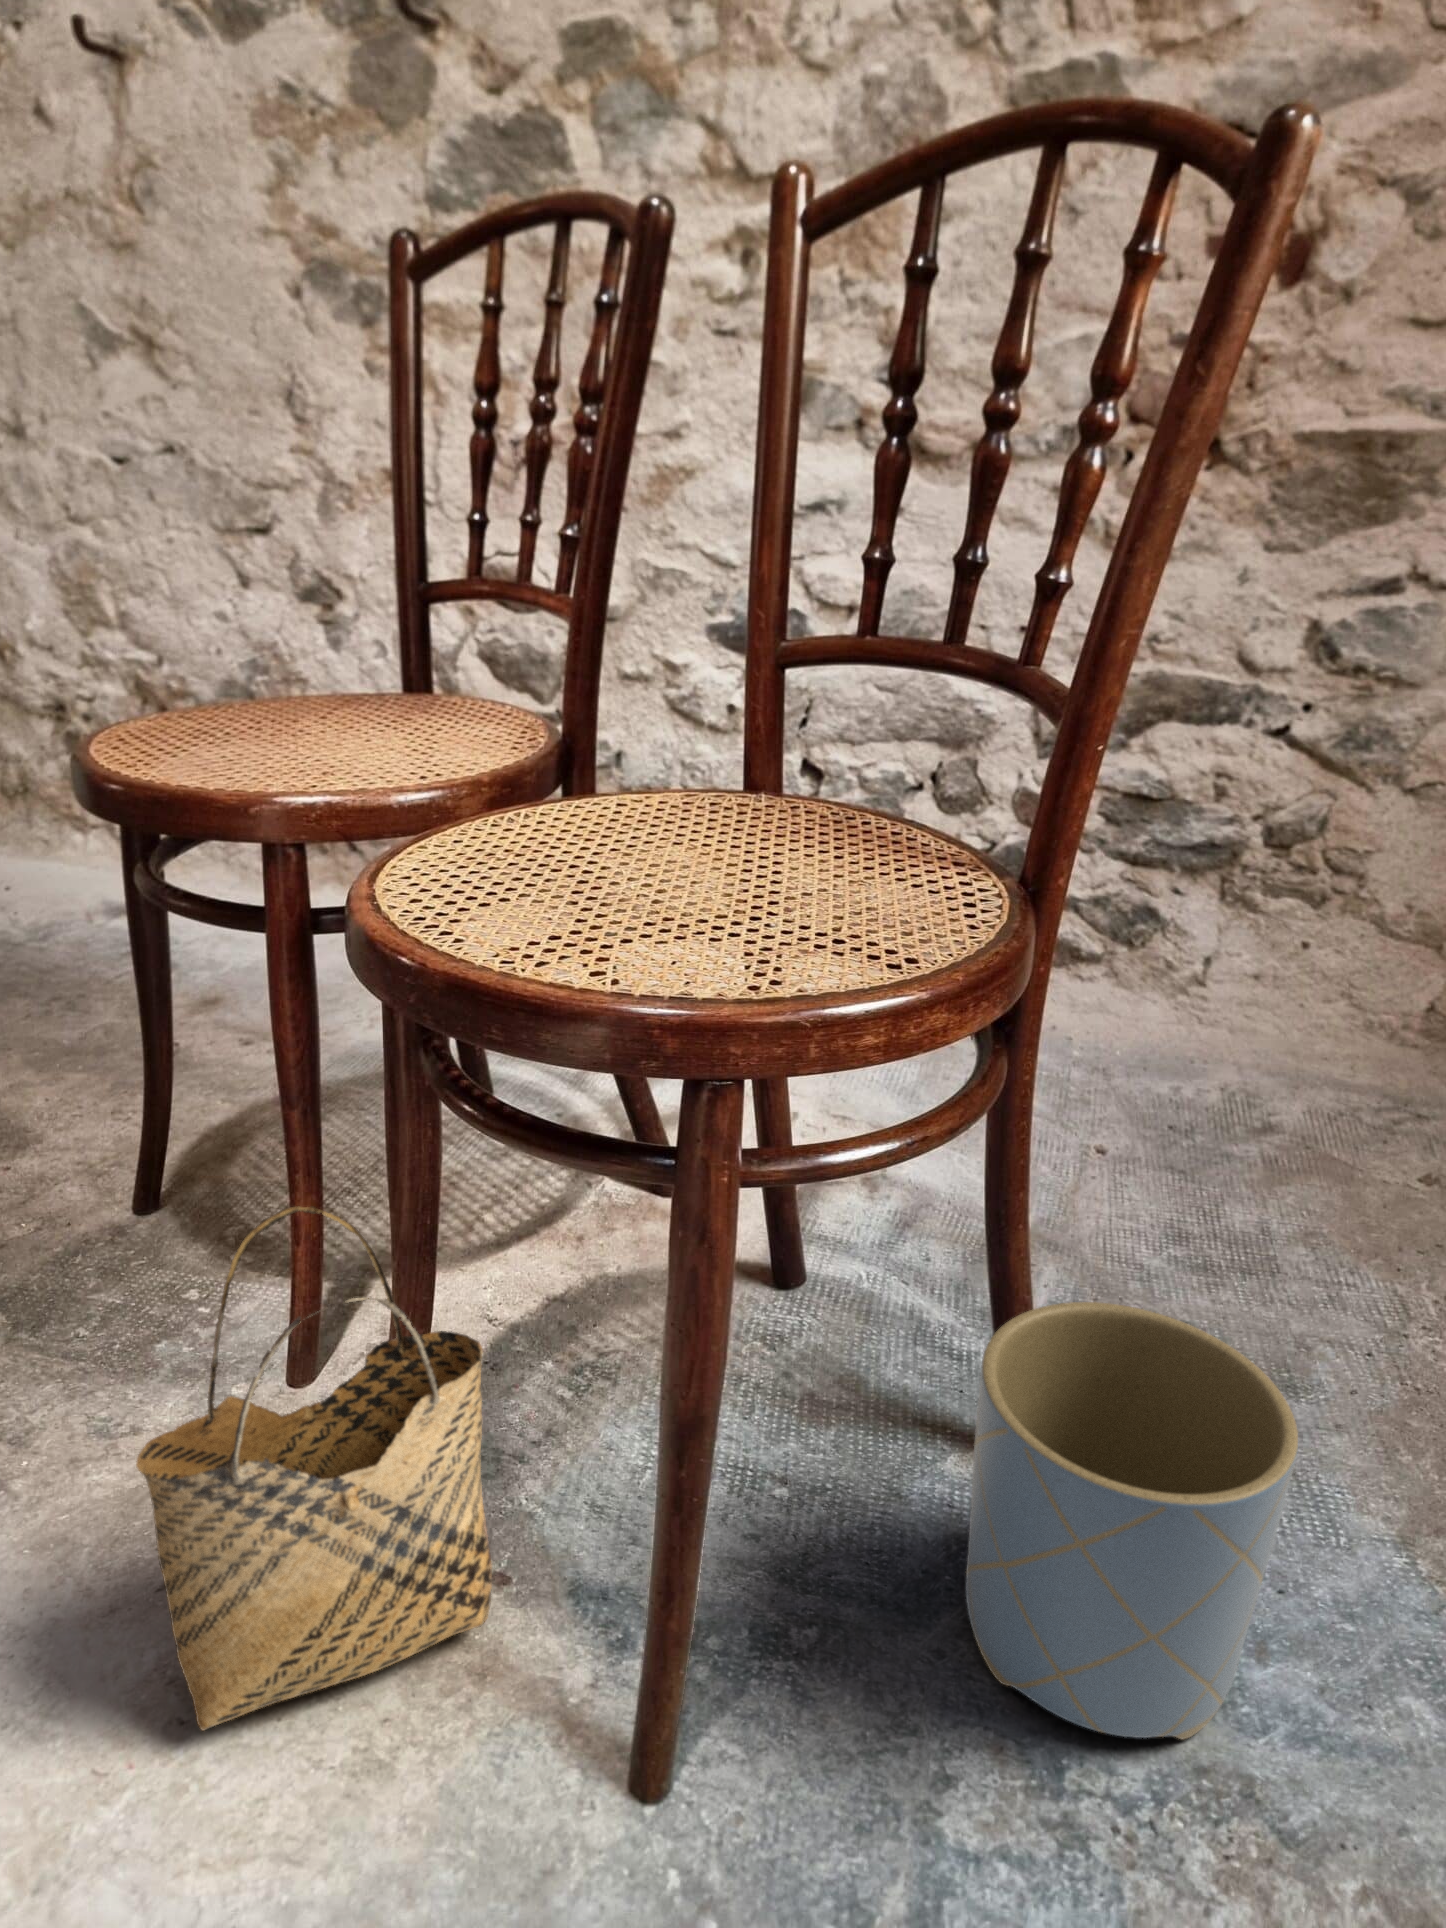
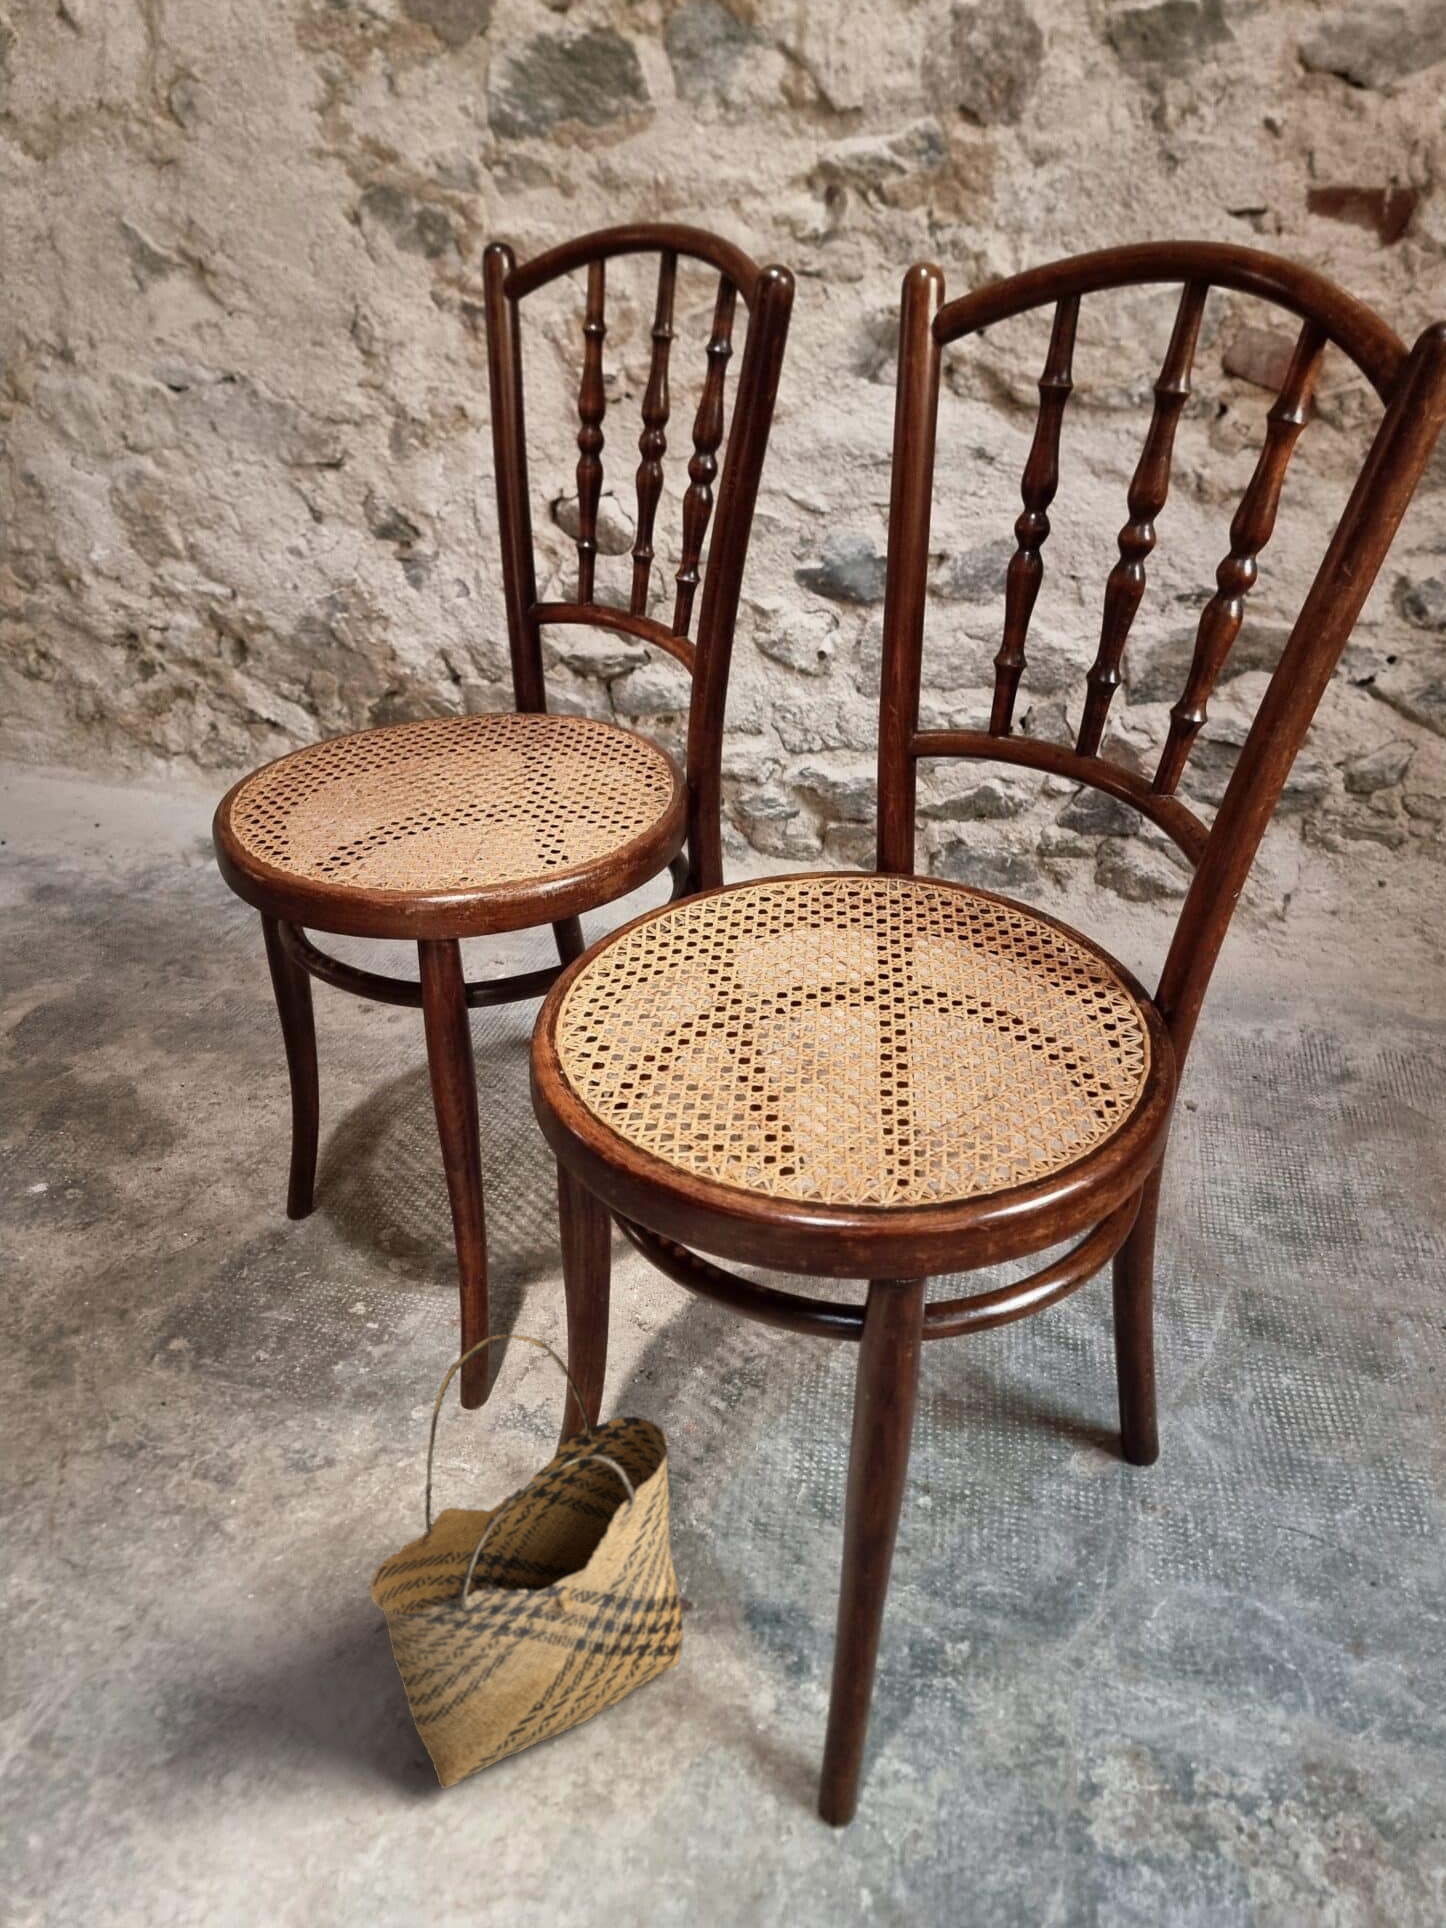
planter: present [966,1302,1298,1739] -> none [1100,1357,1416,1748]

